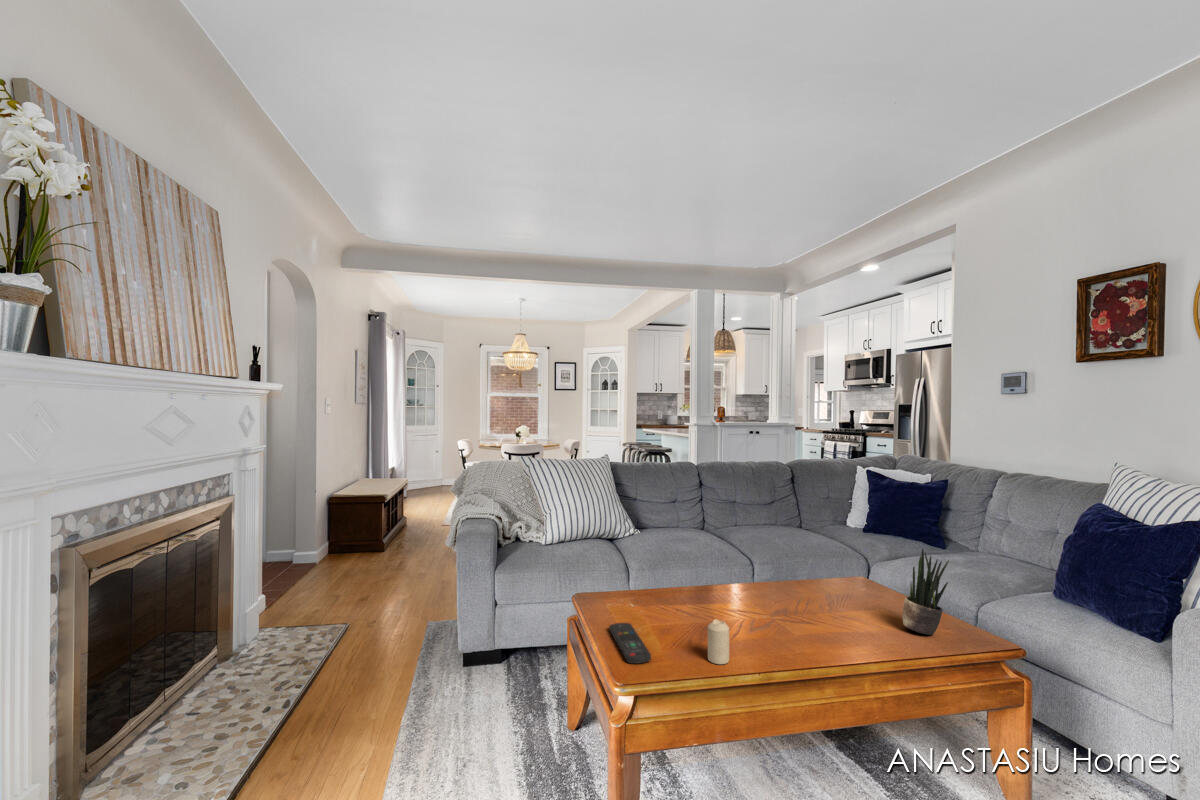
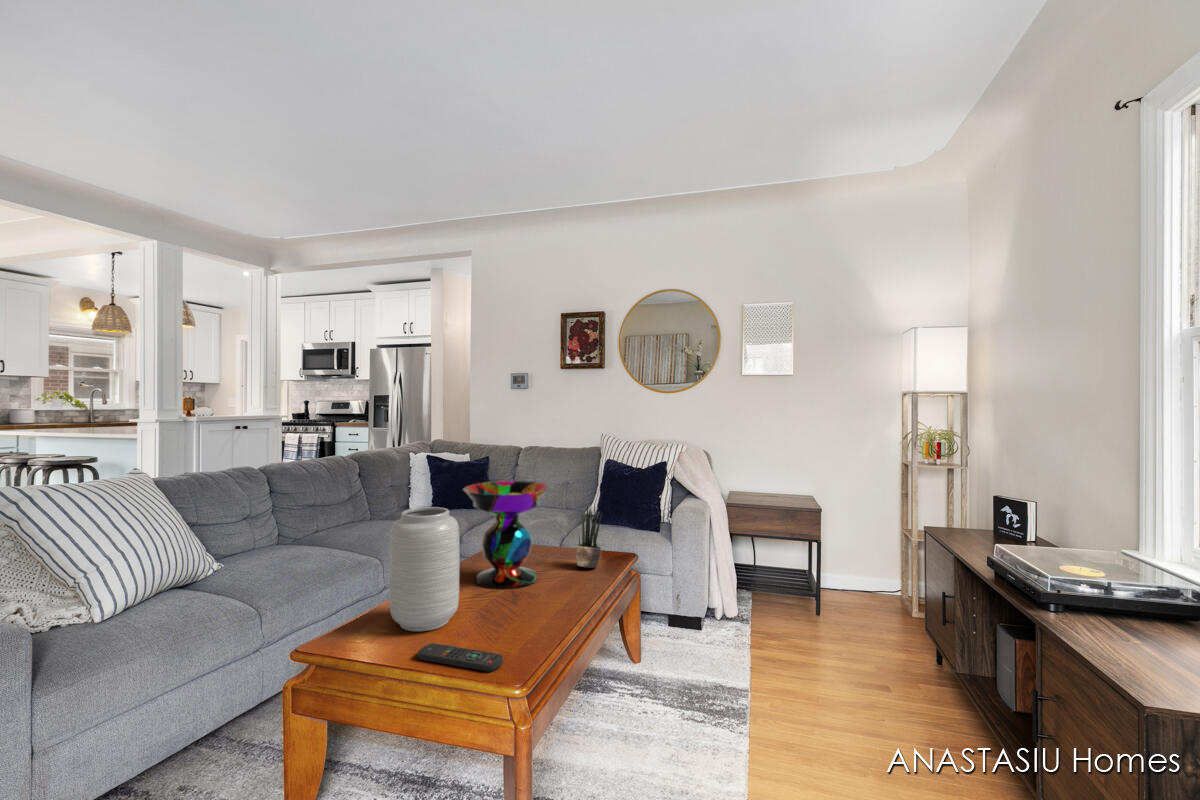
decorative bowl: none [749,495,854,620] -> present [463,481,550,589]
vase: none [635,503,696,618] -> present [389,507,460,632]
candle: present [708,619,729,664] -> none [528,599,547,639]

